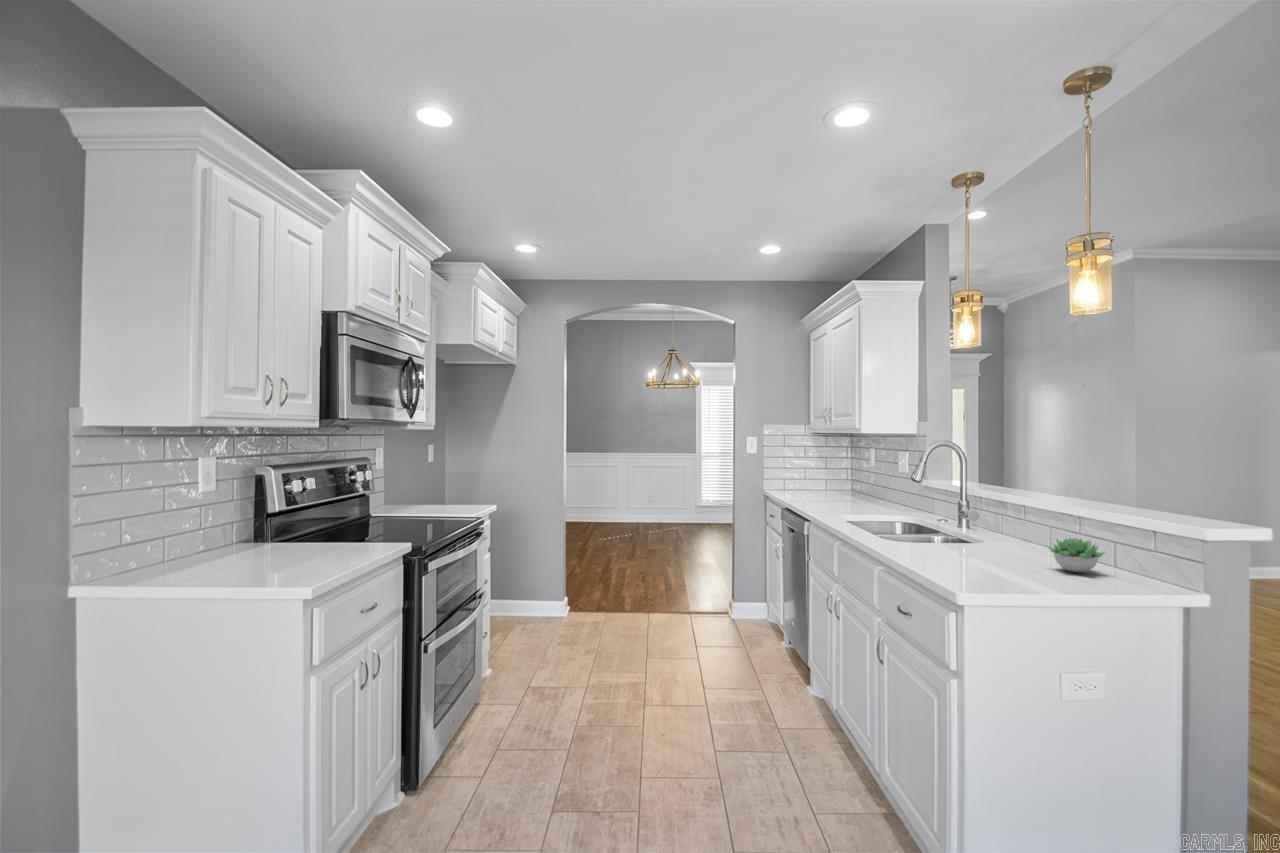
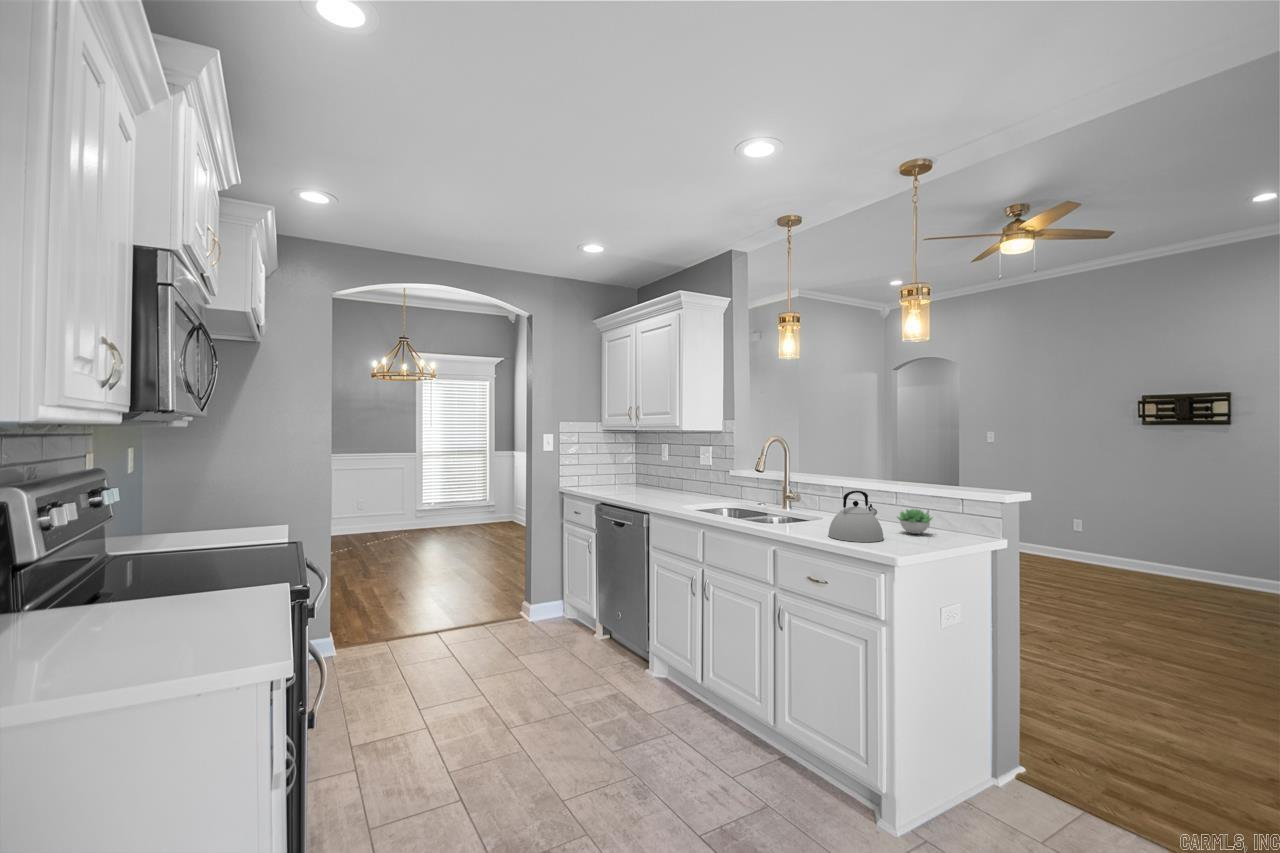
kettle: none [934,508,1008,573] -> present [828,491,884,542]

